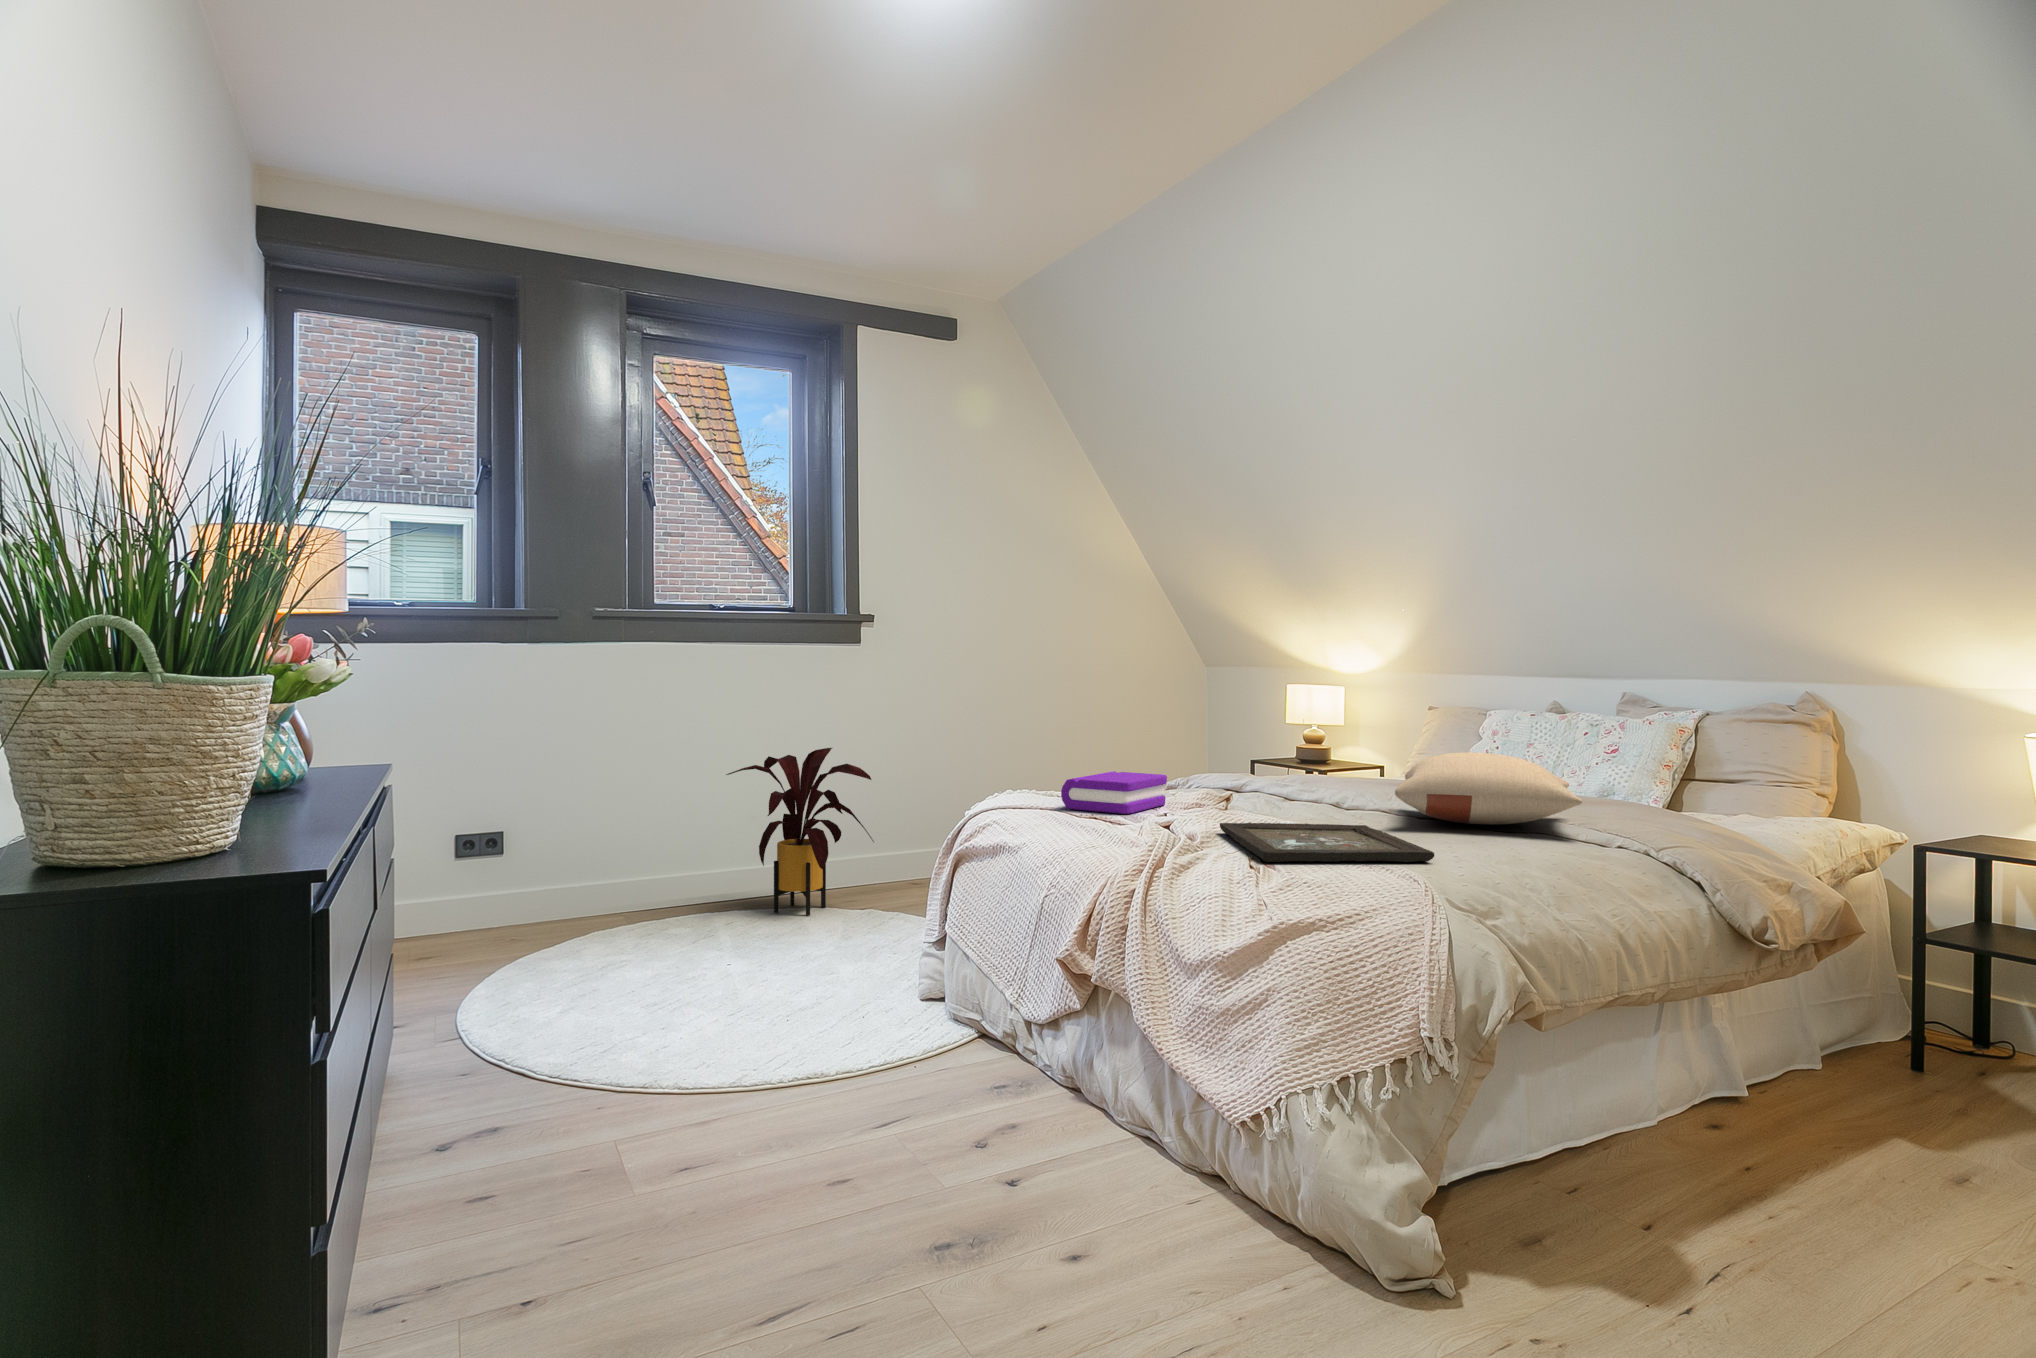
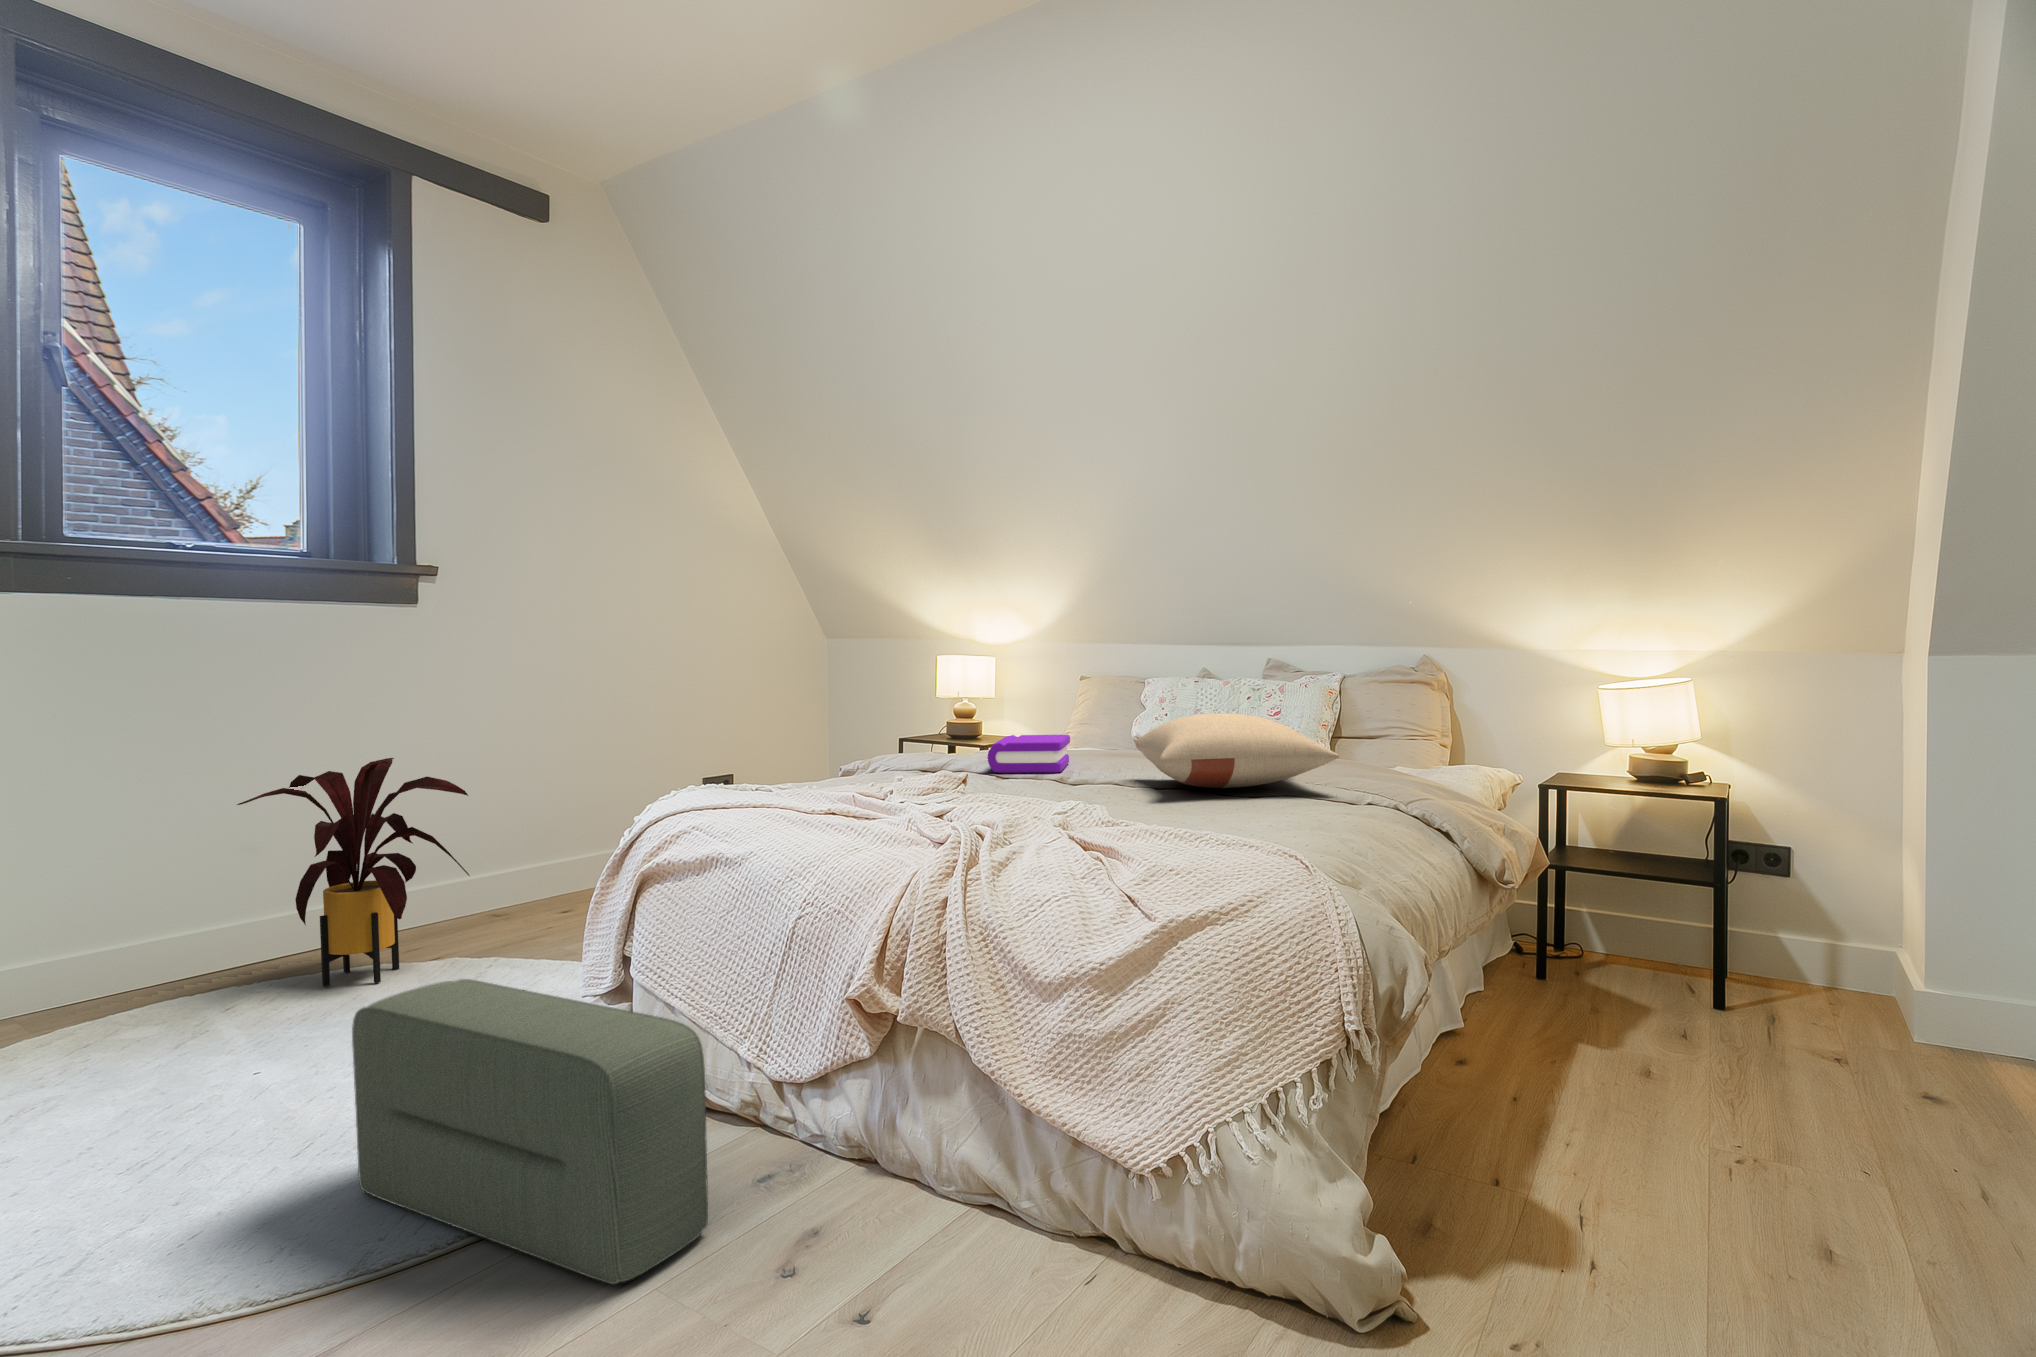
book: present [1061,771,1167,814] -> present [988,735,1070,773]
tray: present [1220,823,1434,862] -> none [993,799,1254,850]
pouf: none [746,909,947,1132] -> present [352,979,708,1284]

